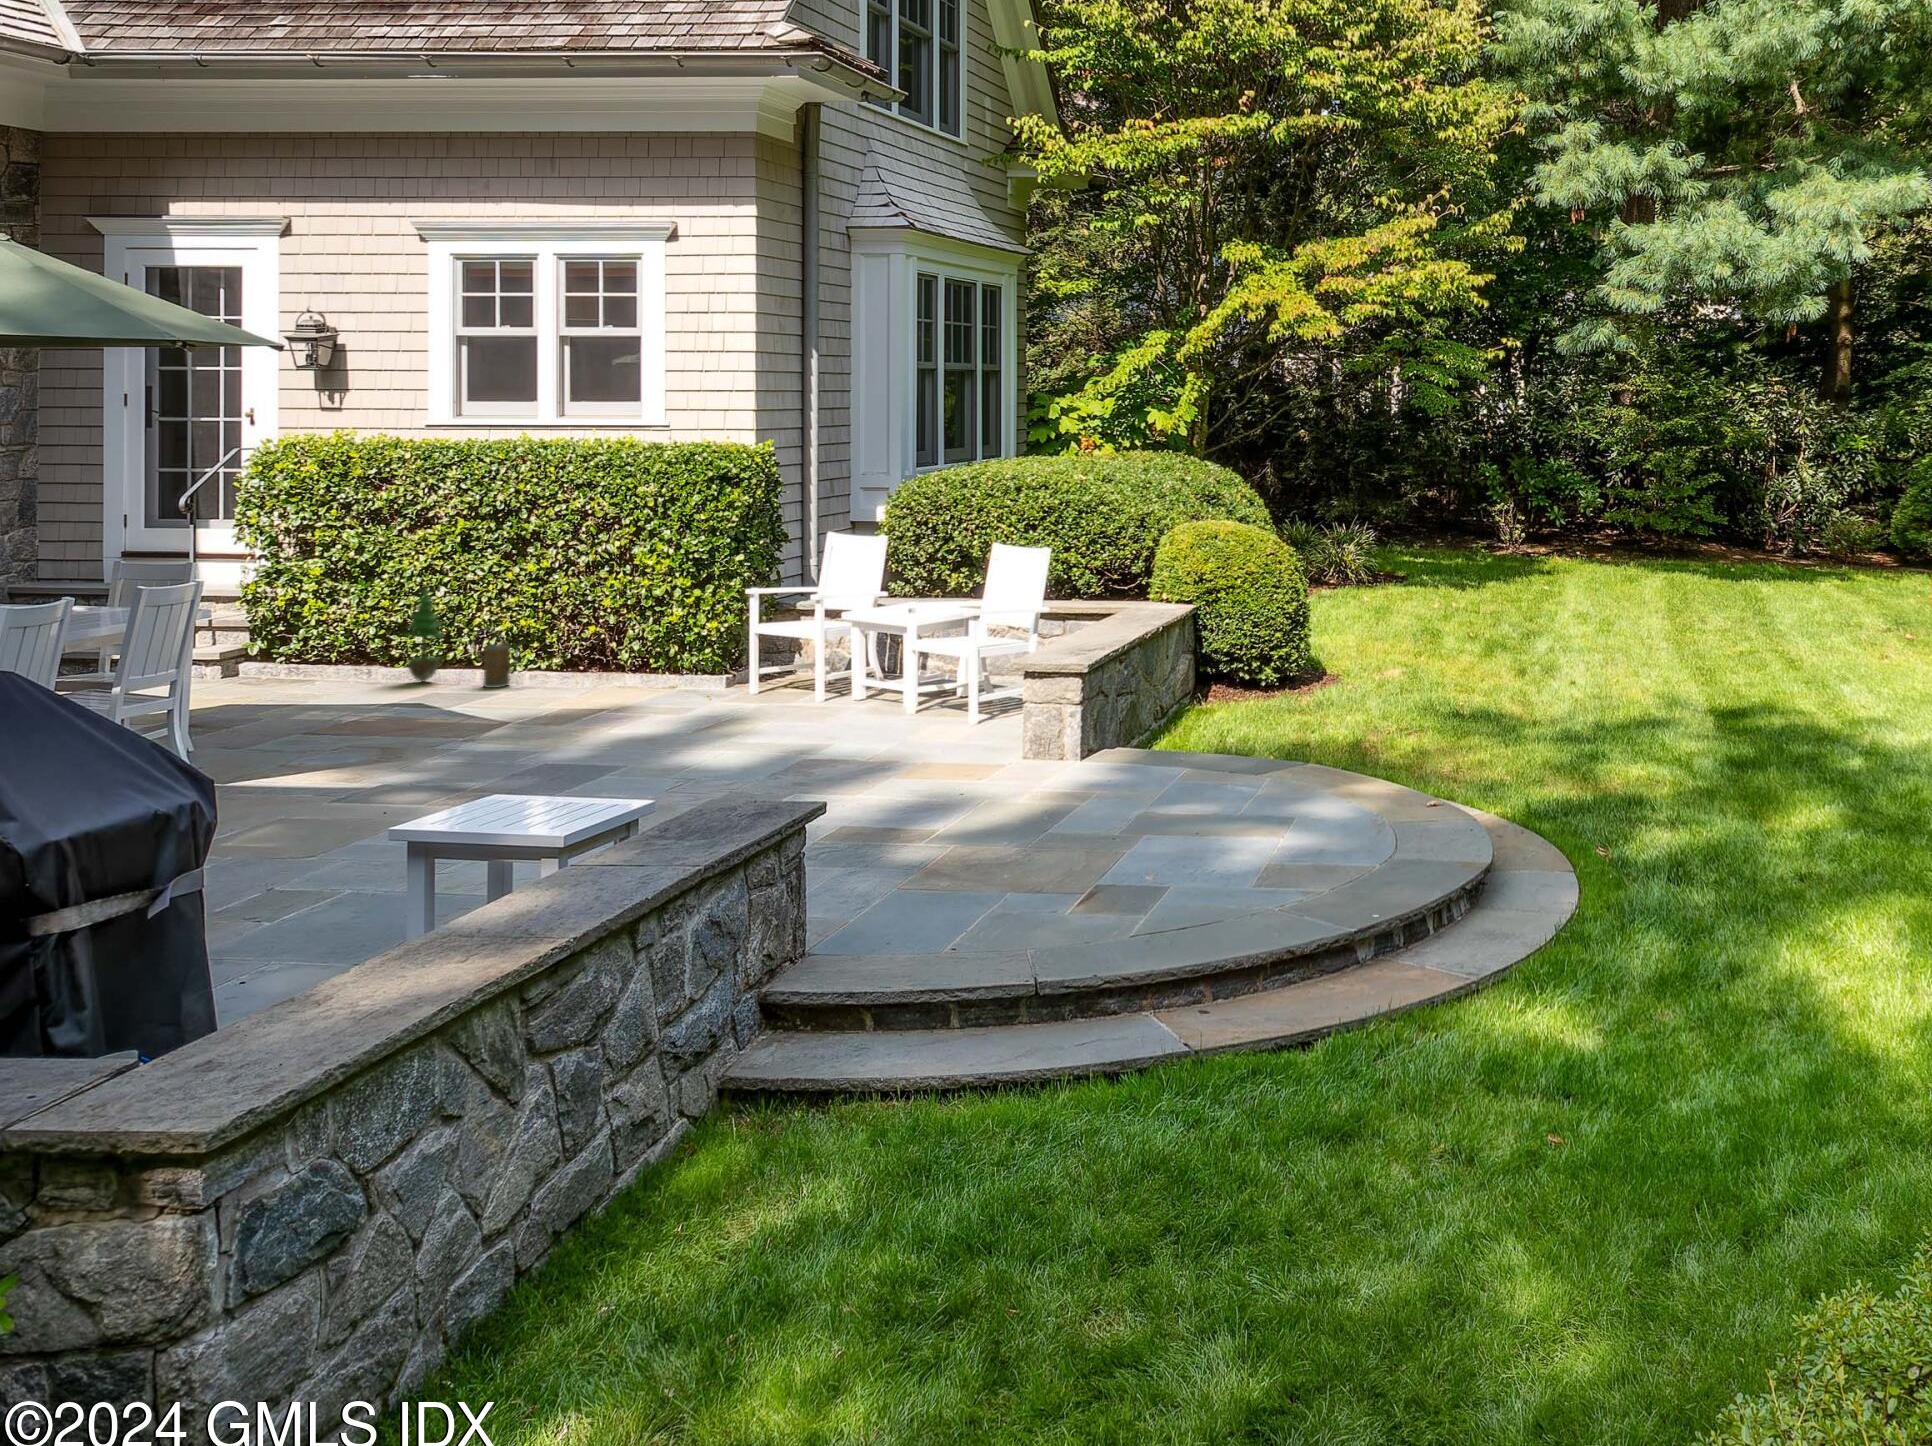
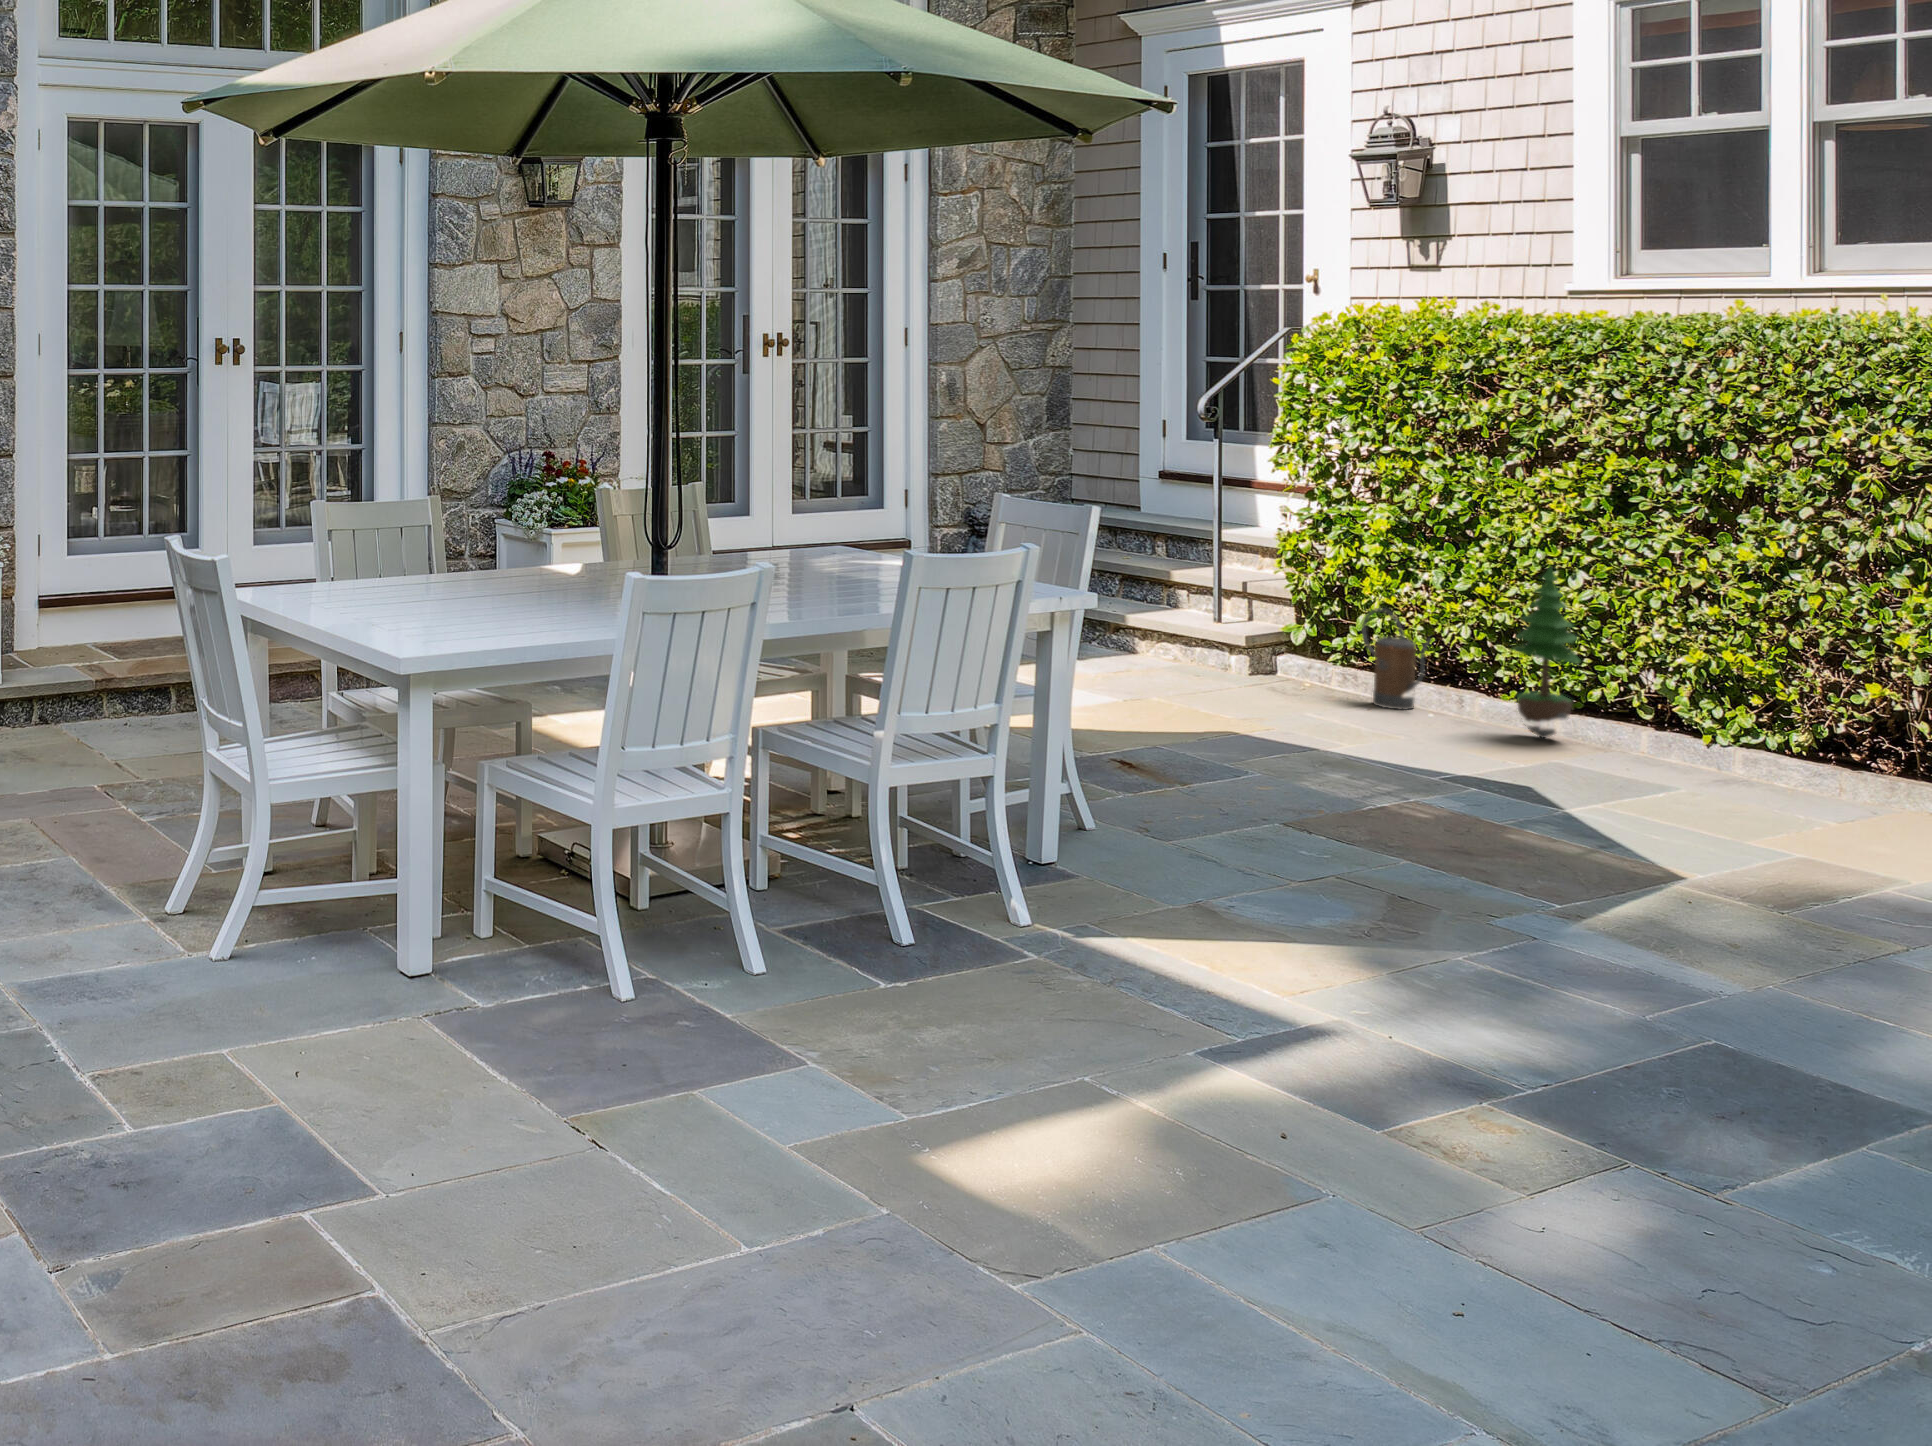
watering can: present [472,629,521,688] -> present [1362,608,1432,710]

